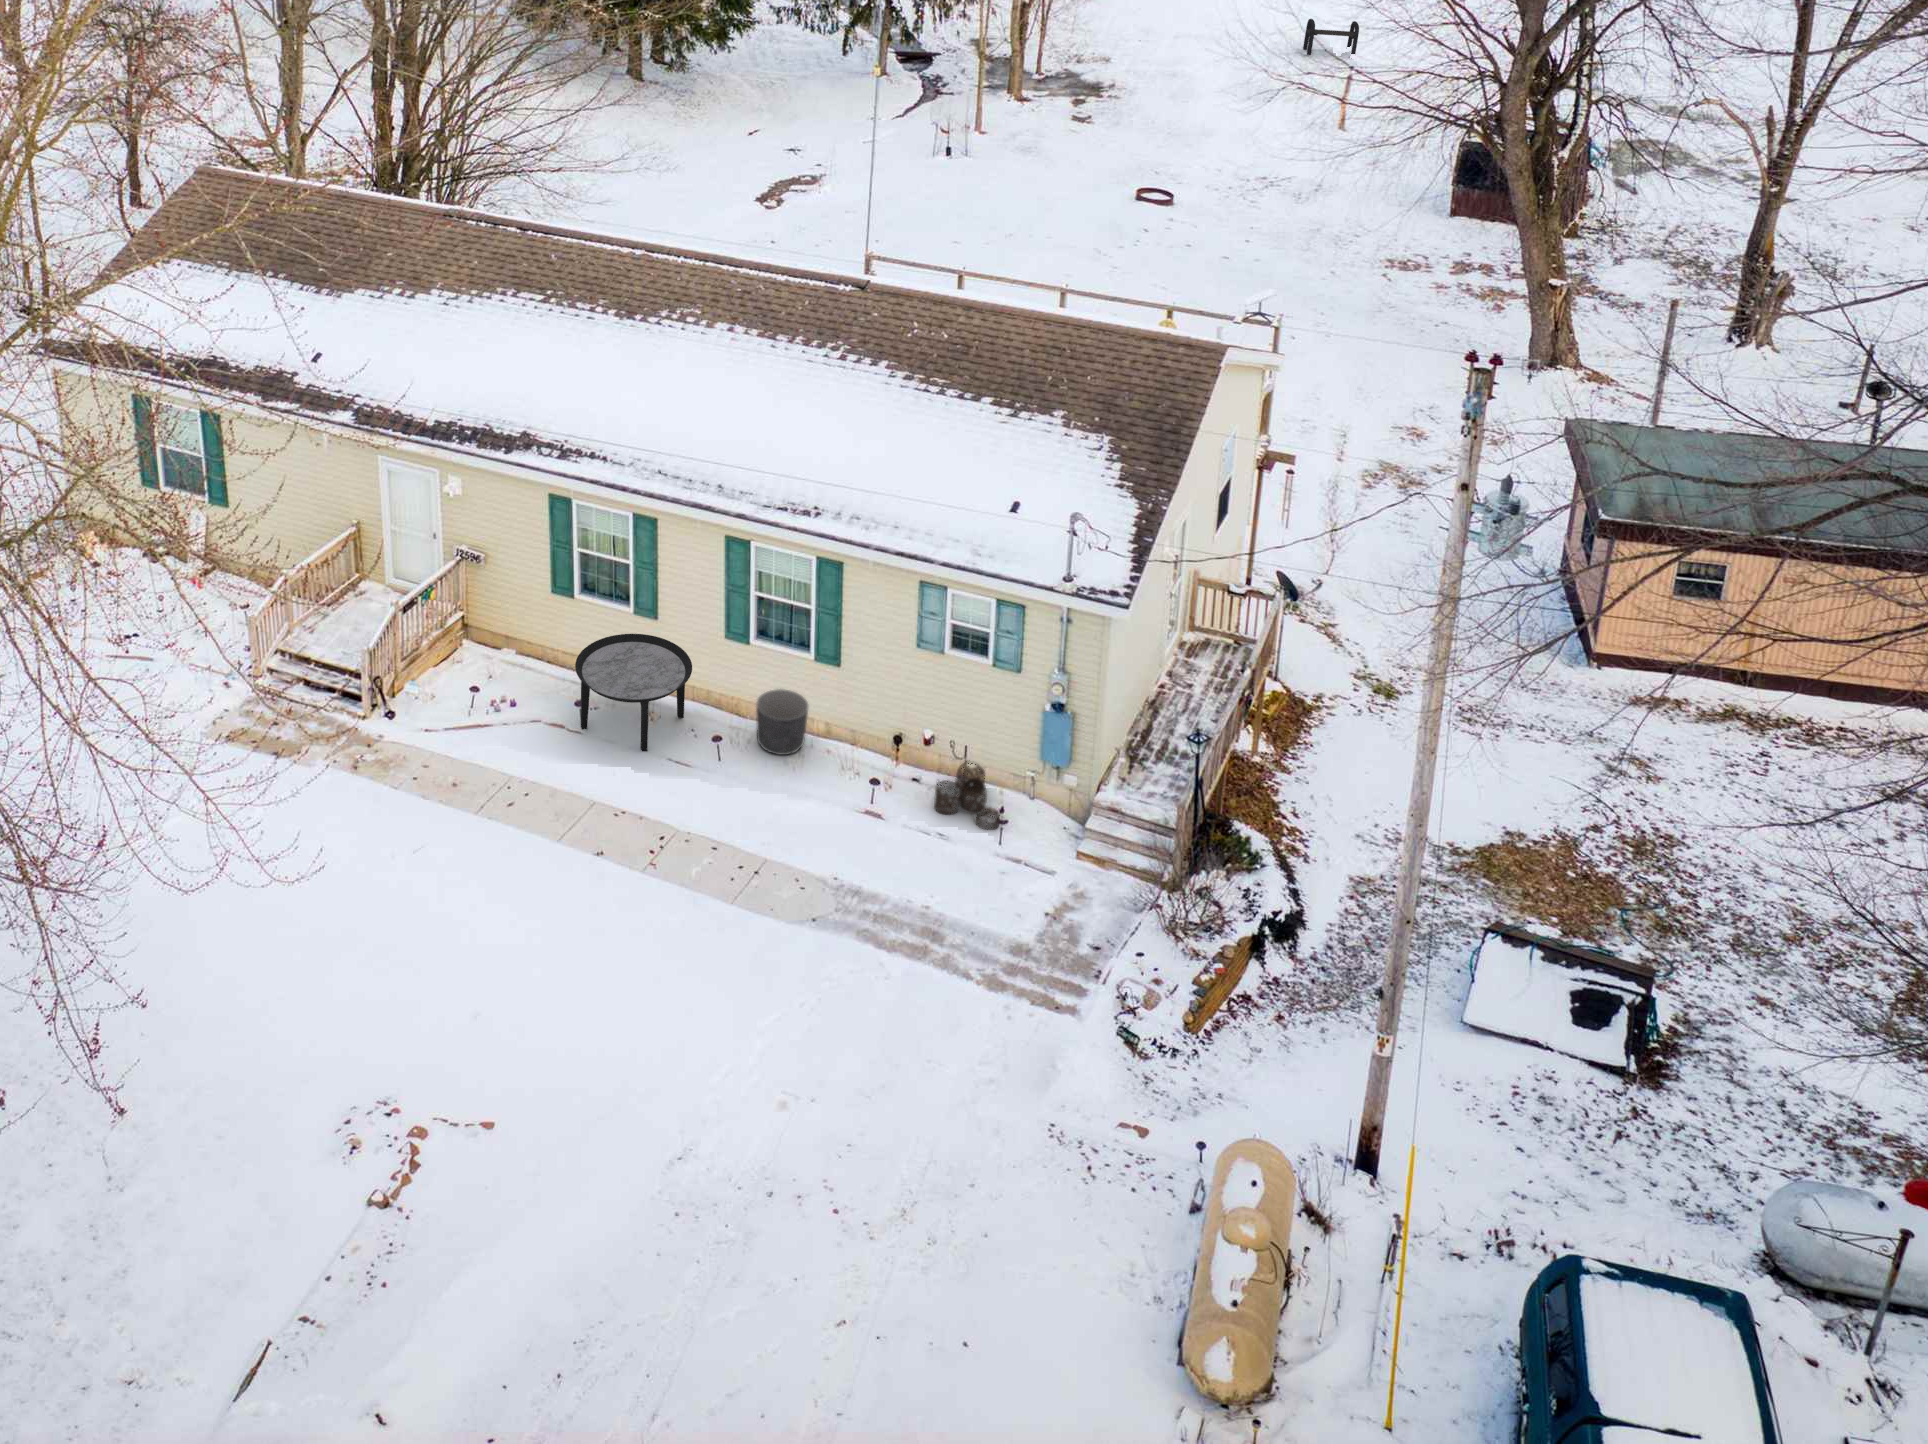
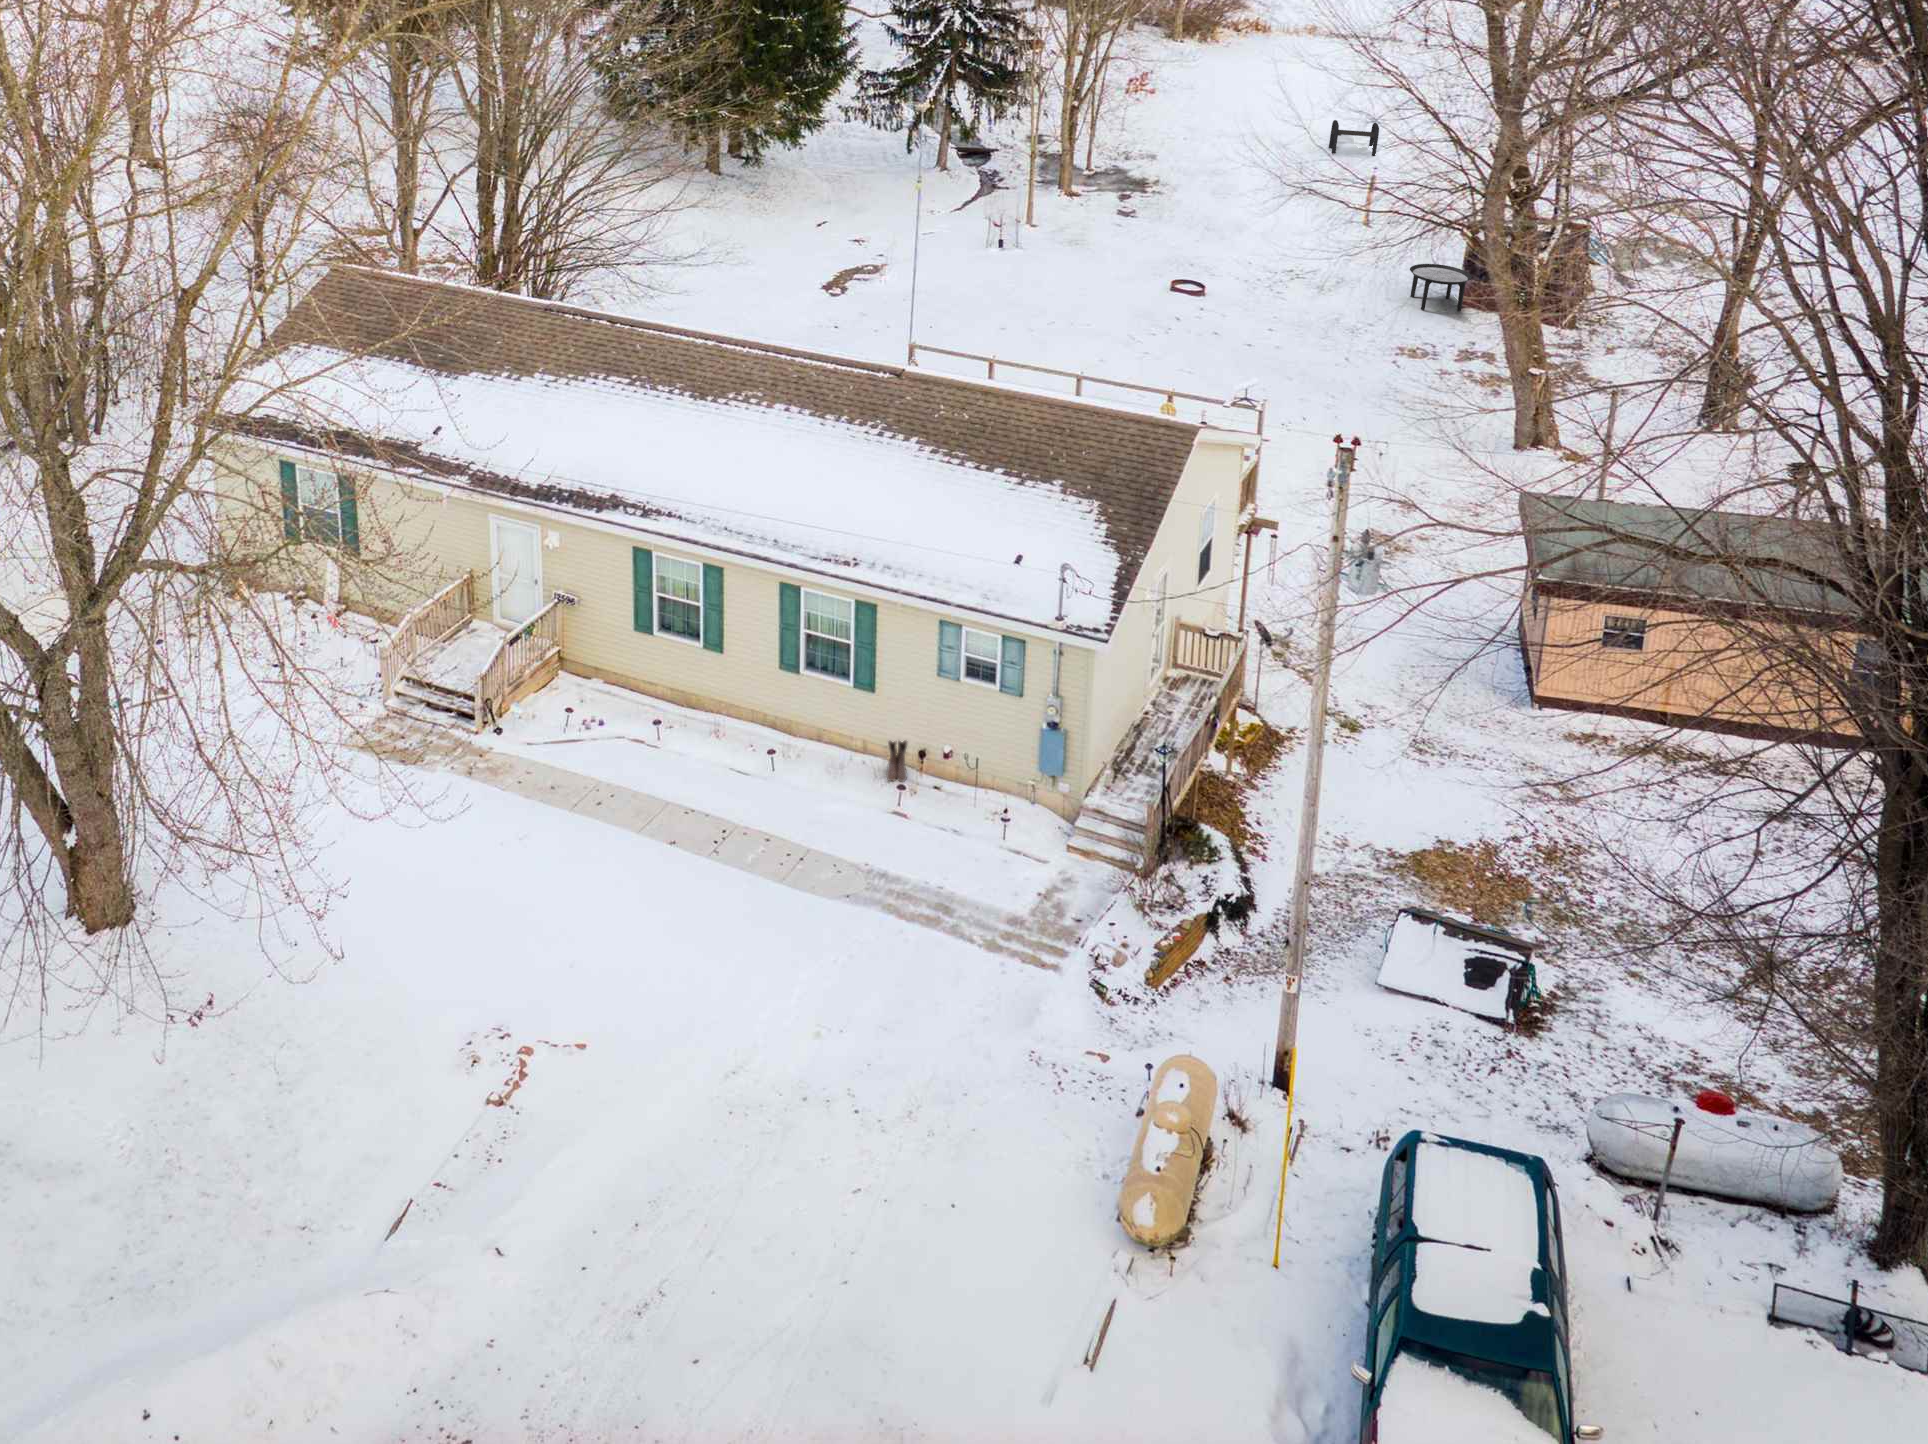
round table: present [575,634,692,752] -> present [1410,264,1472,312]
planter: present [756,689,808,755] -> none [804,713,848,768]
boots: none [854,721,879,771] -> present [886,741,907,782]
woven basket: present [934,760,1000,830] -> none [952,772,1007,832]

